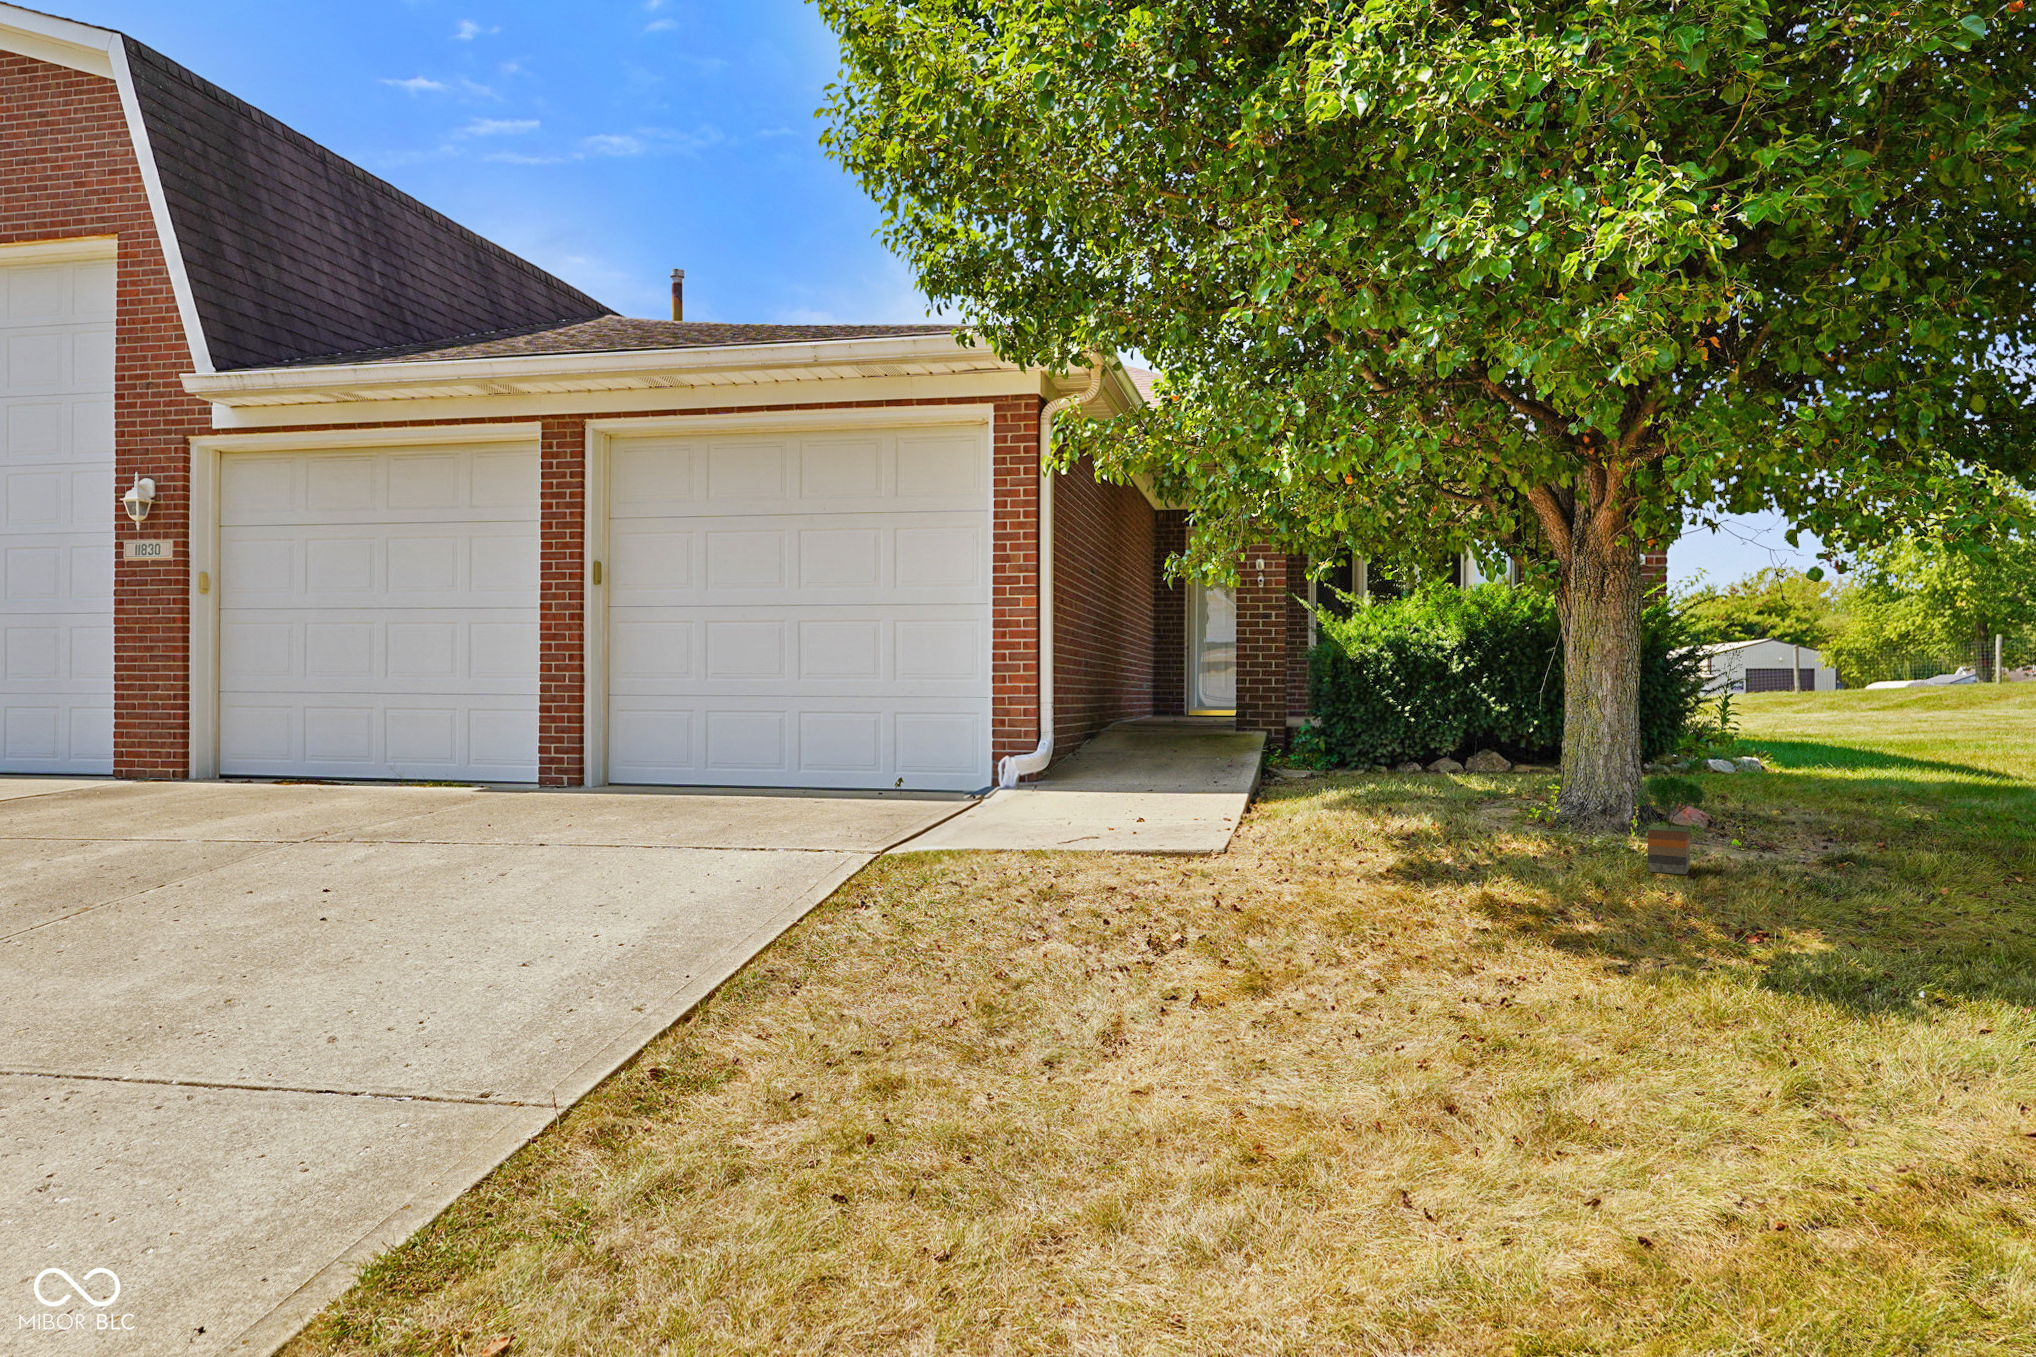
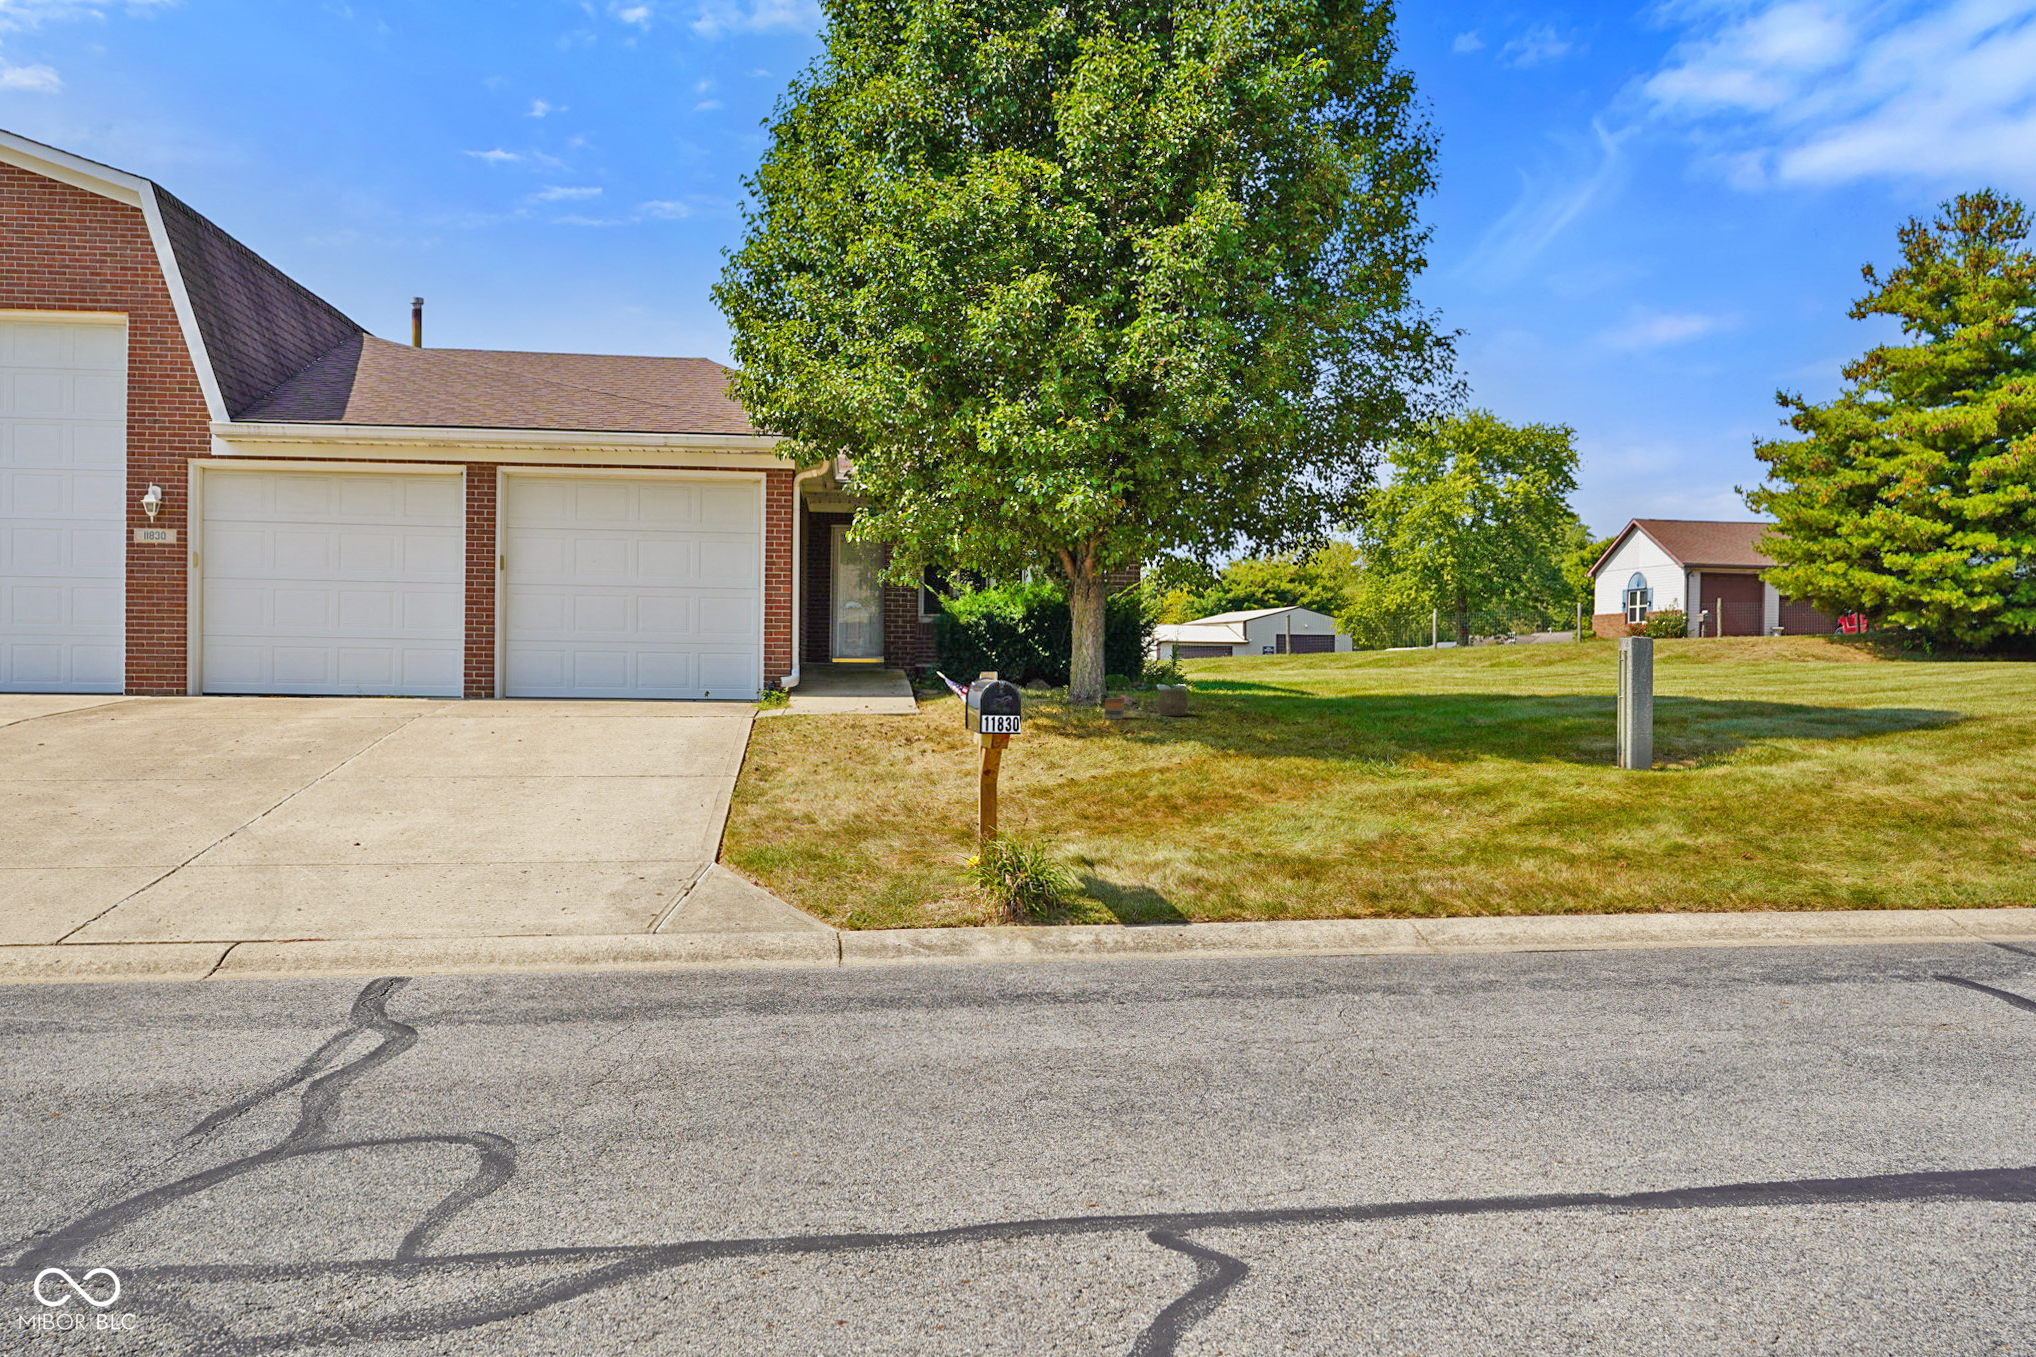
woven basket: none [1763,802,1839,865] -> present [1158,689,1188,716]

